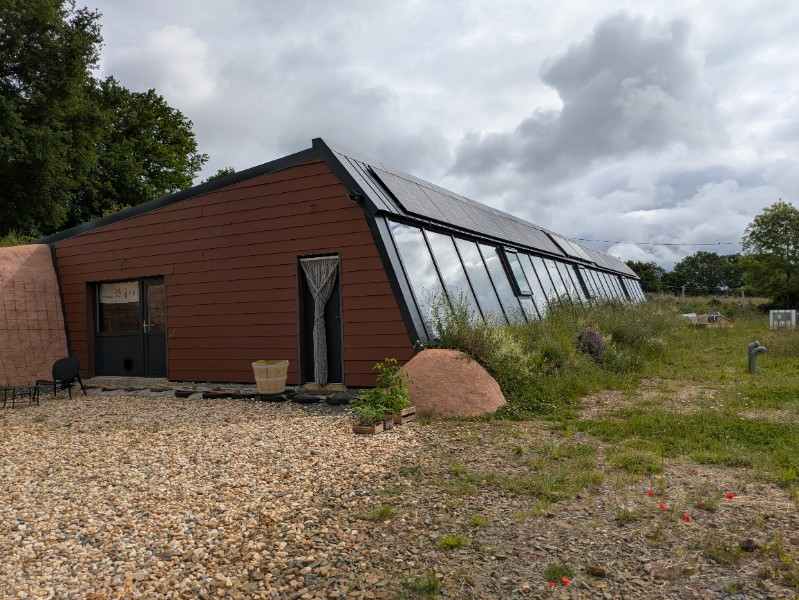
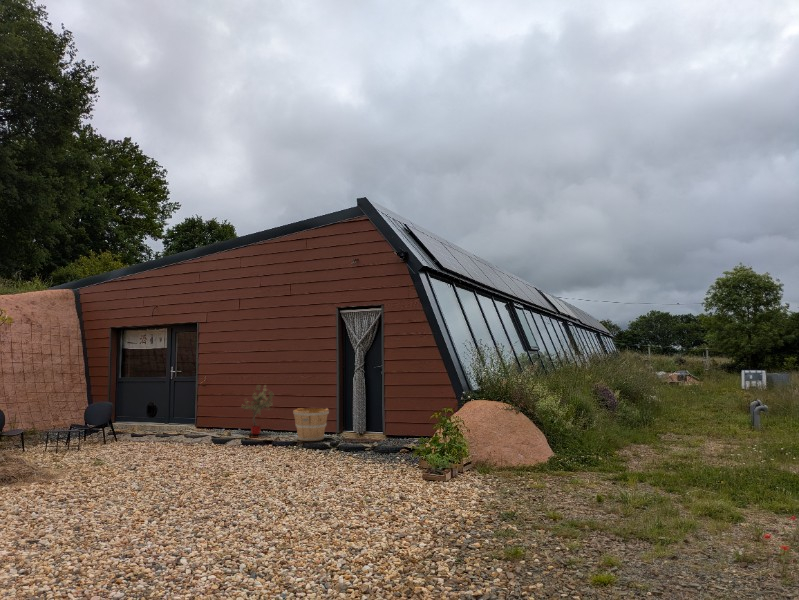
potted tree: none [204,337,238,388] -> present [242,386,273,435]

